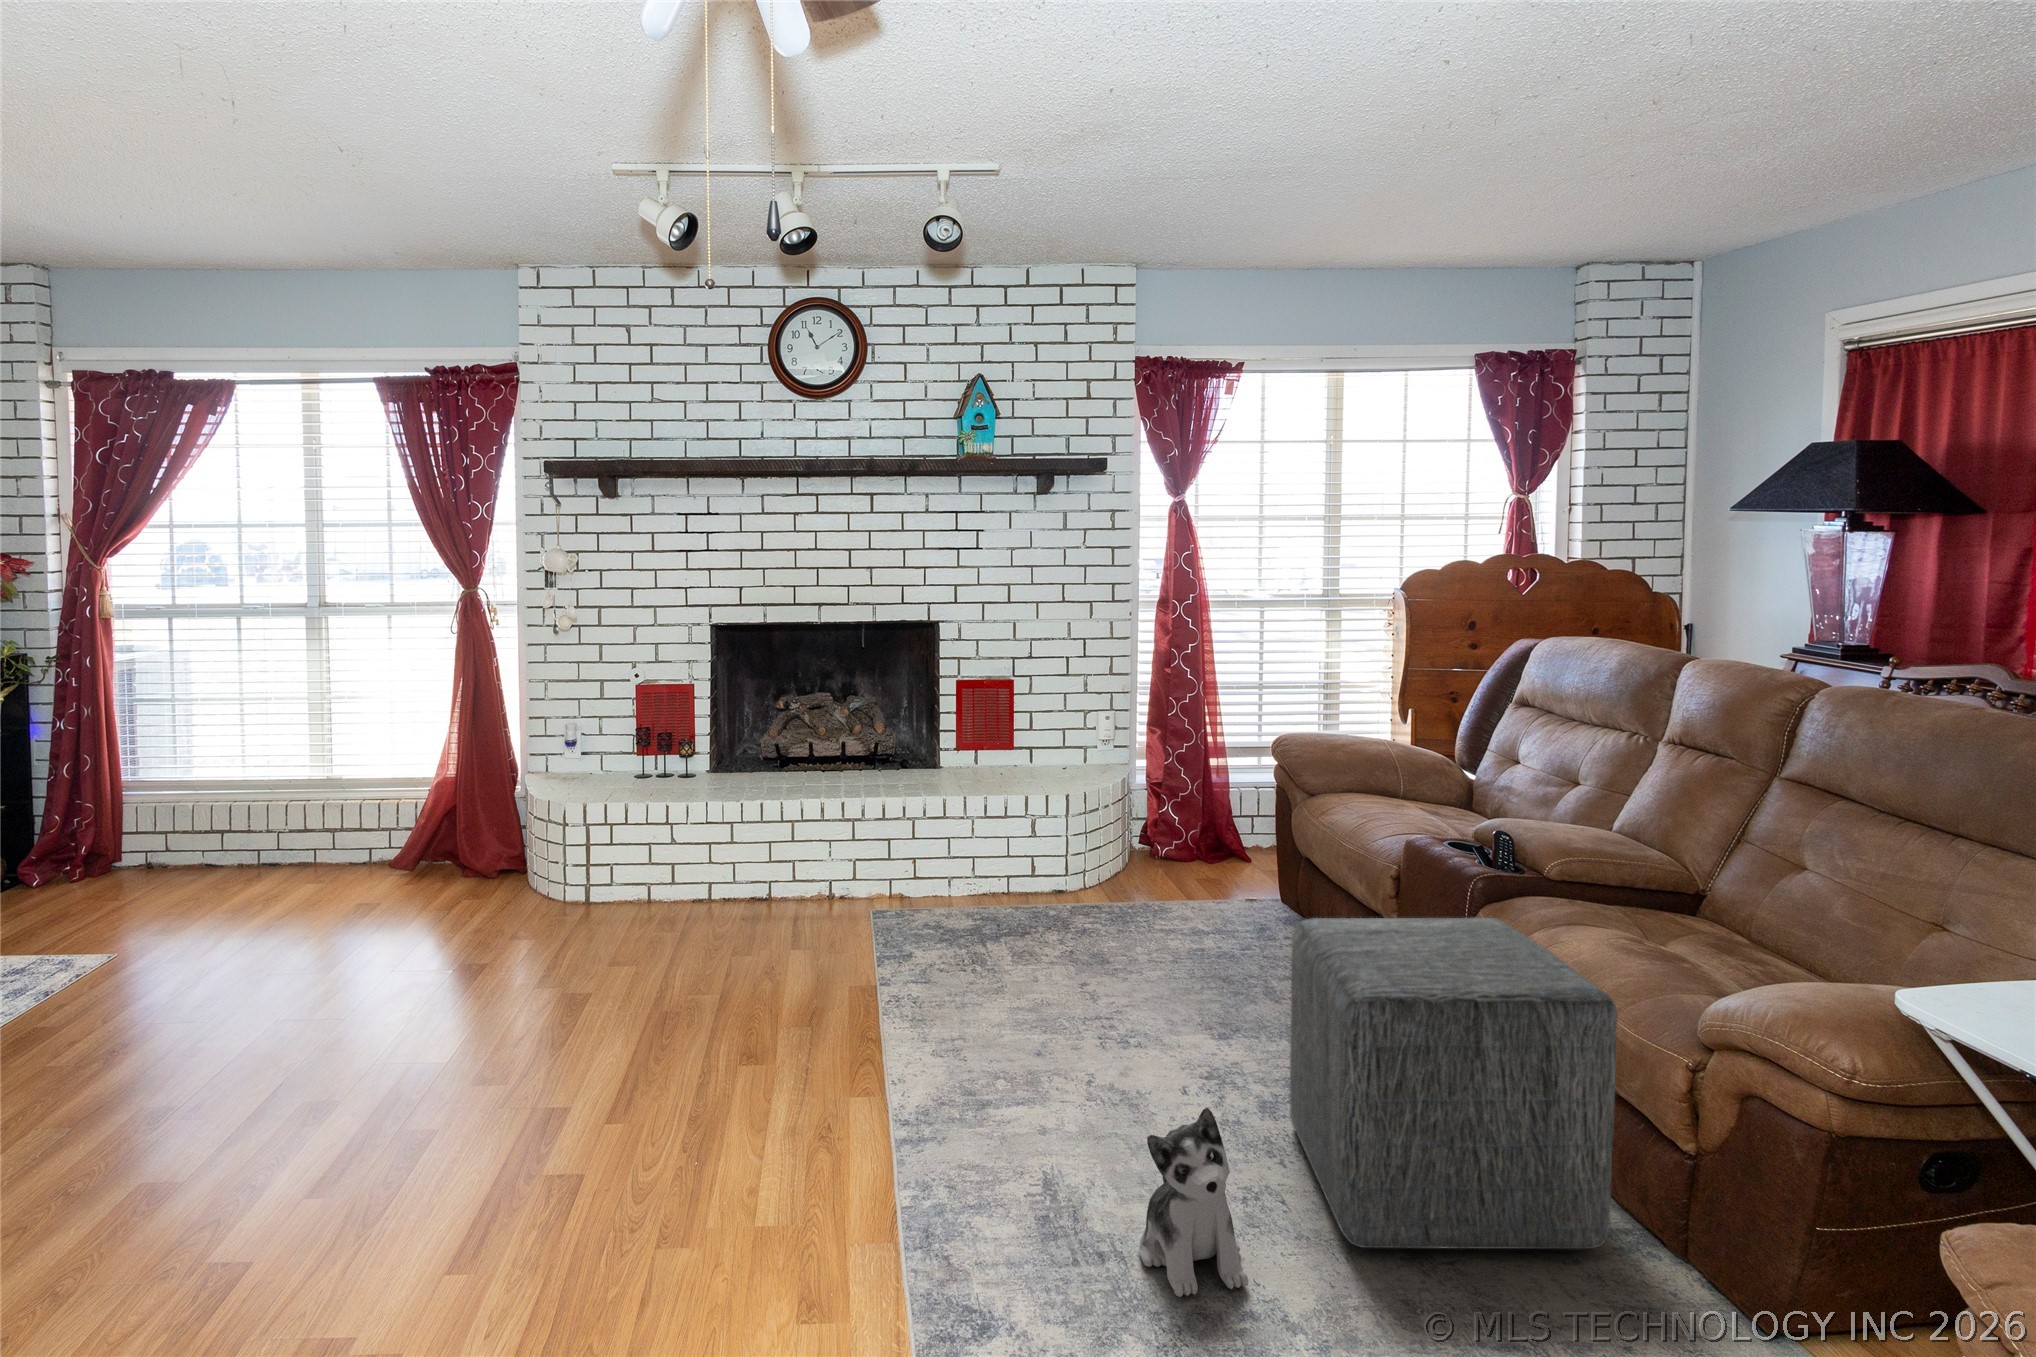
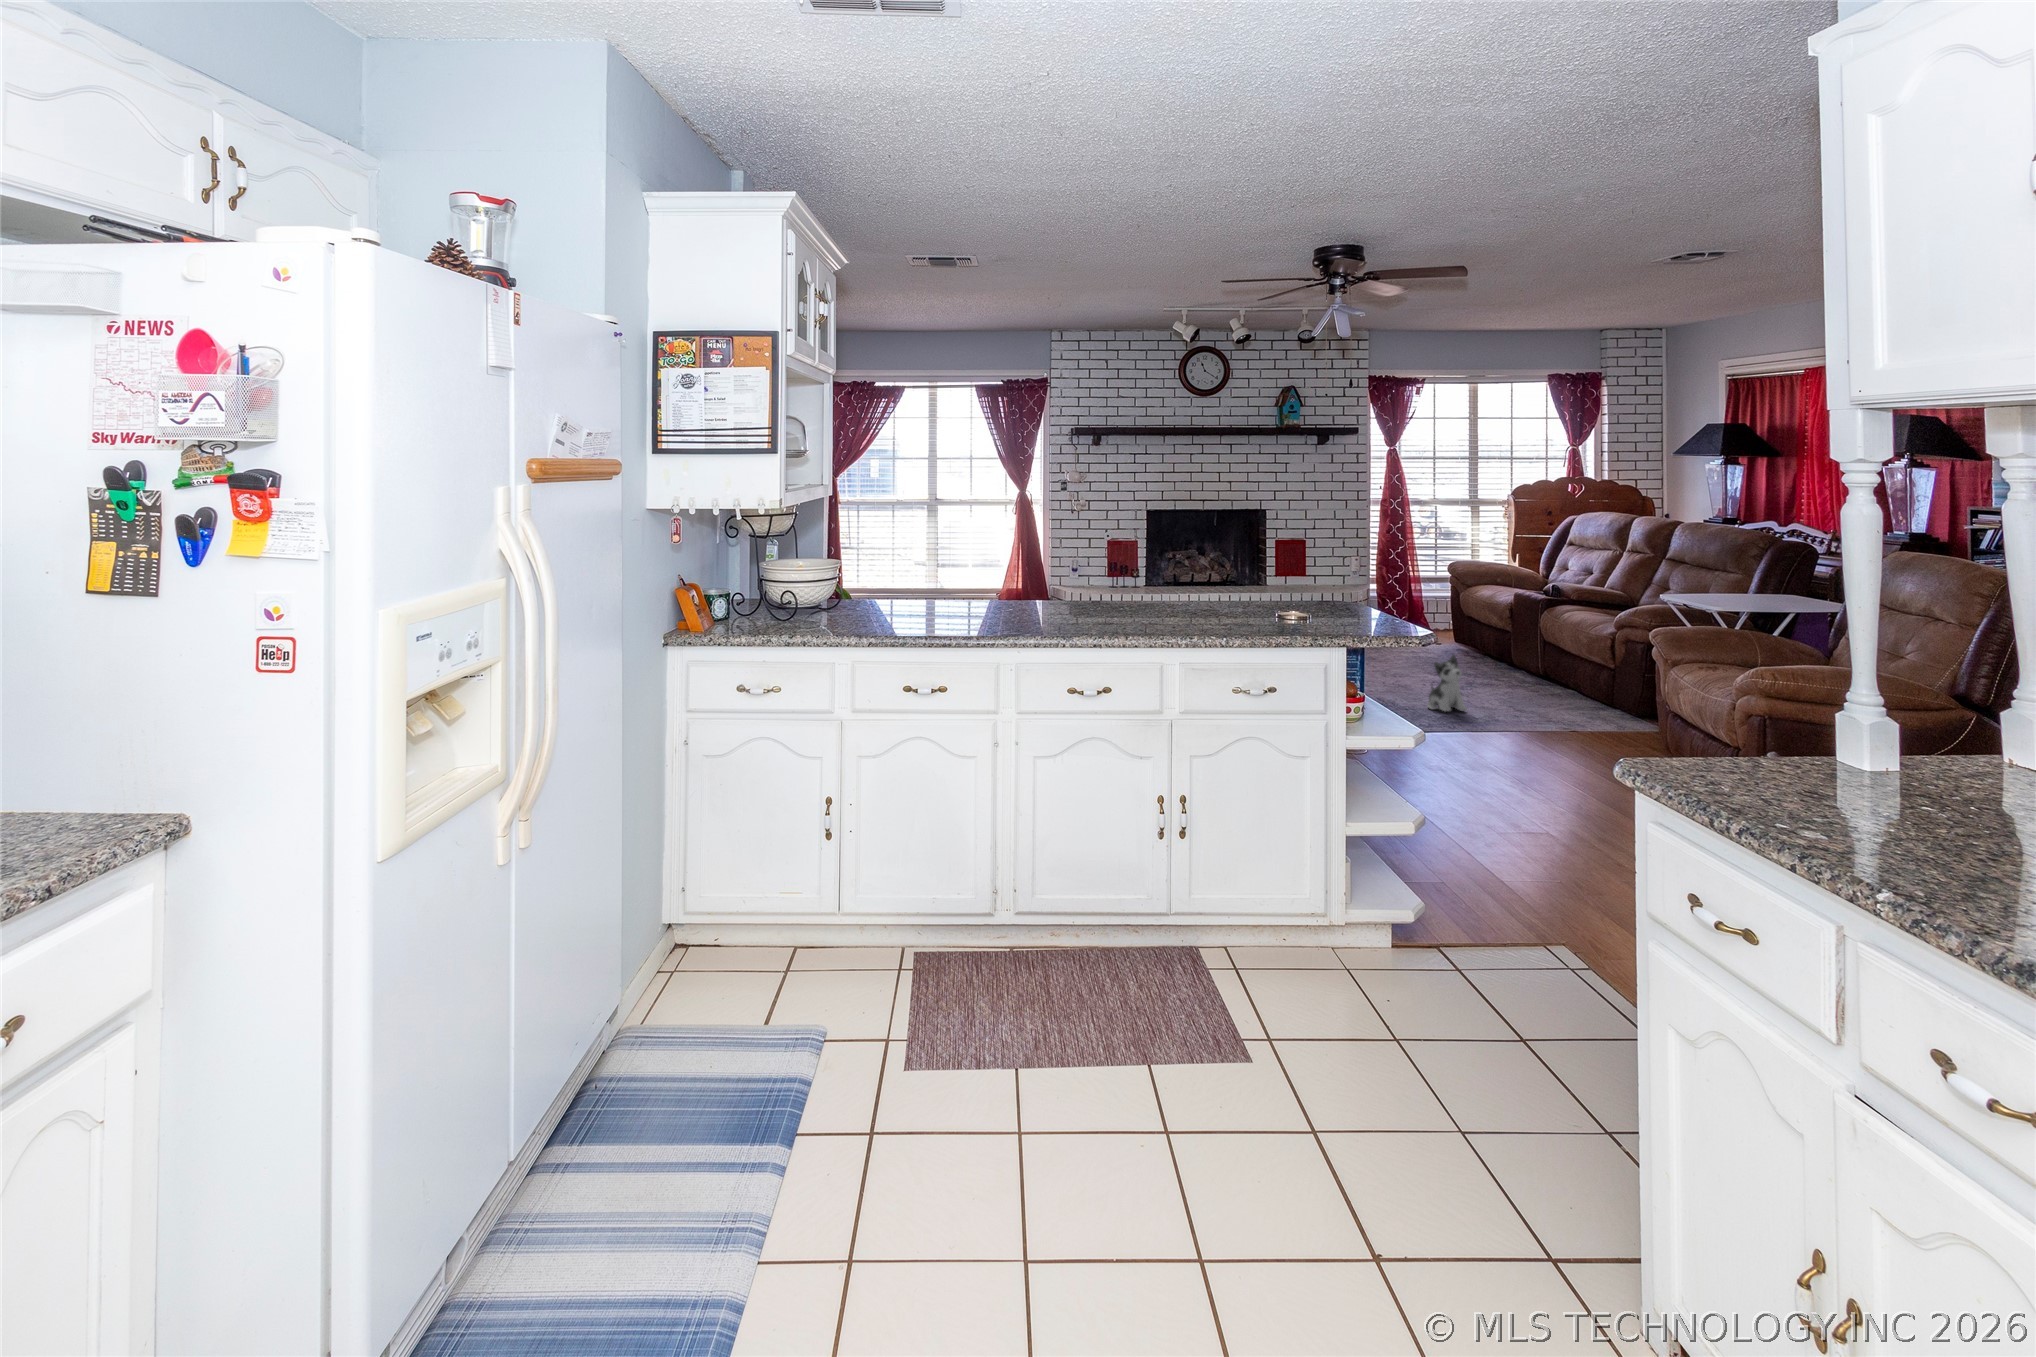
ottoman: present [1290,918,1618,1249] -> none [1472,610,1593,707]

